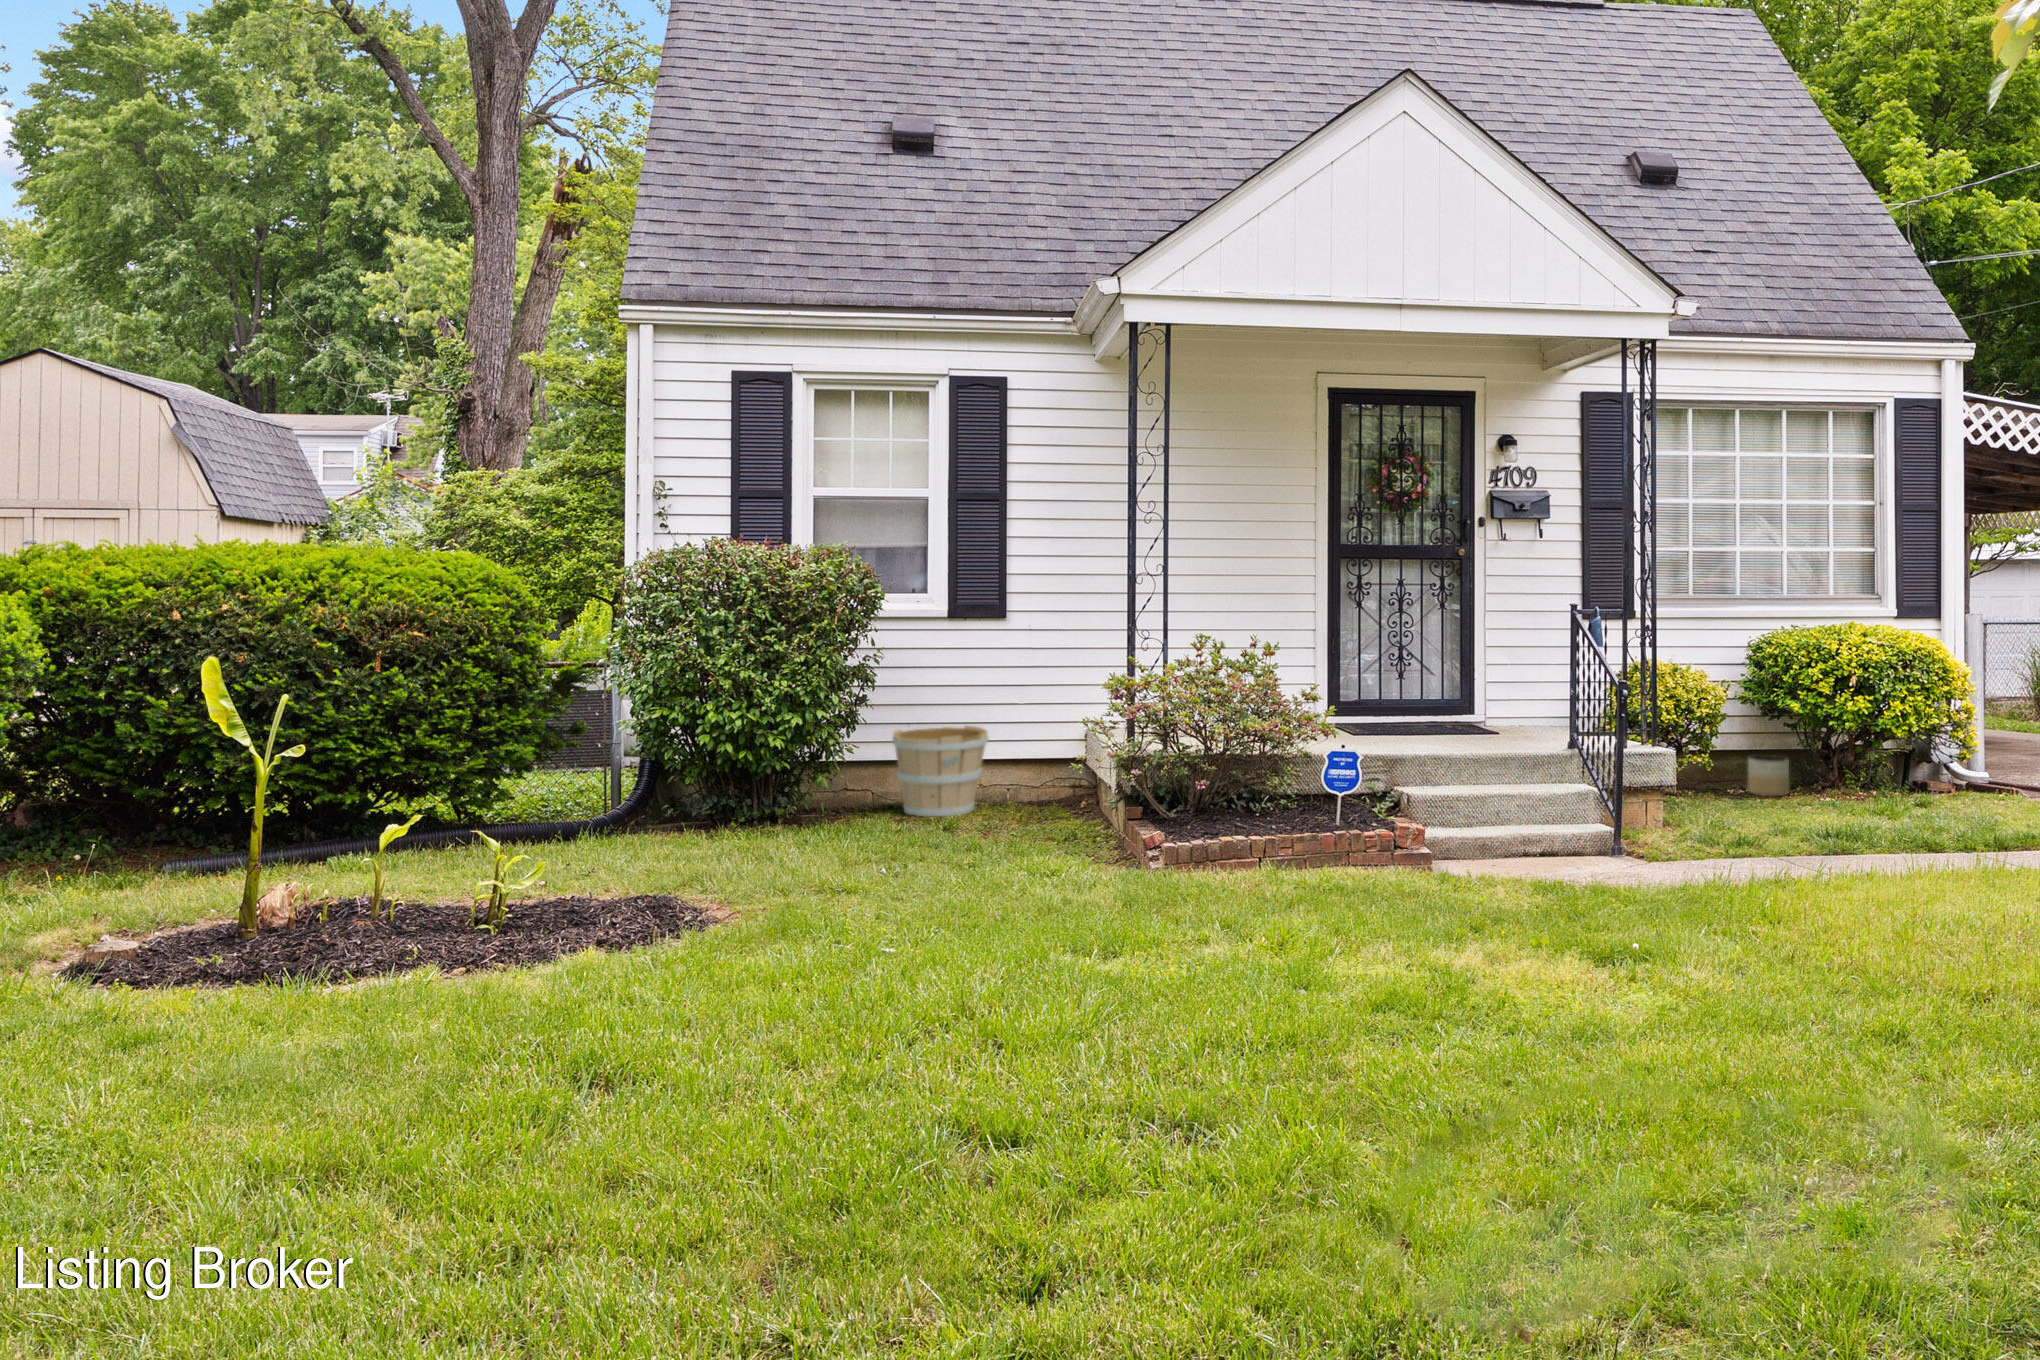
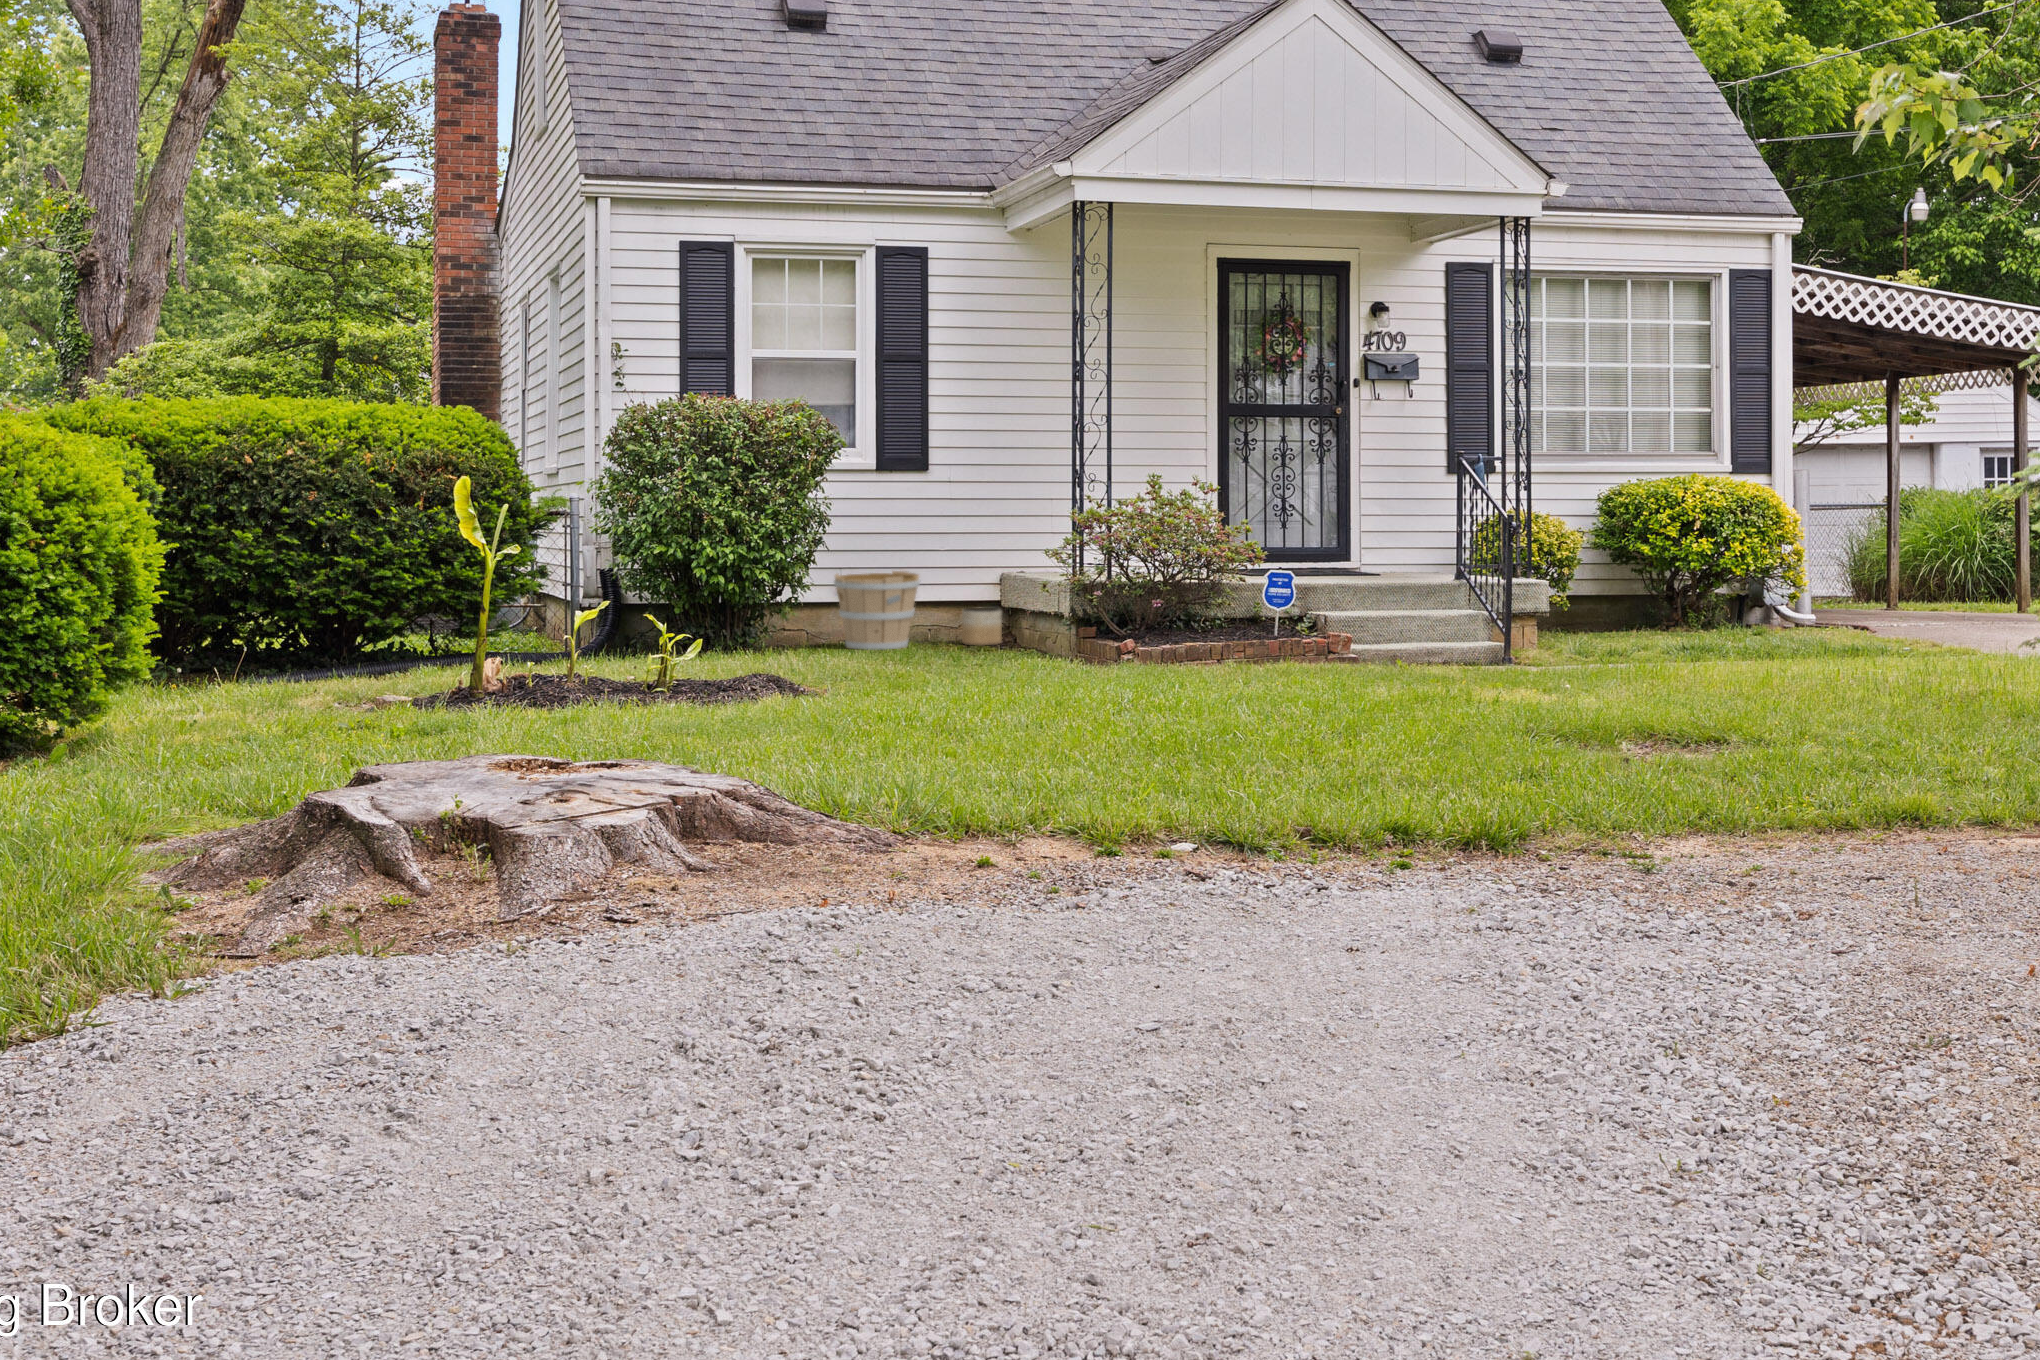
planter: present [1748,755,1789,797] -> present [962,608,1002,646]

